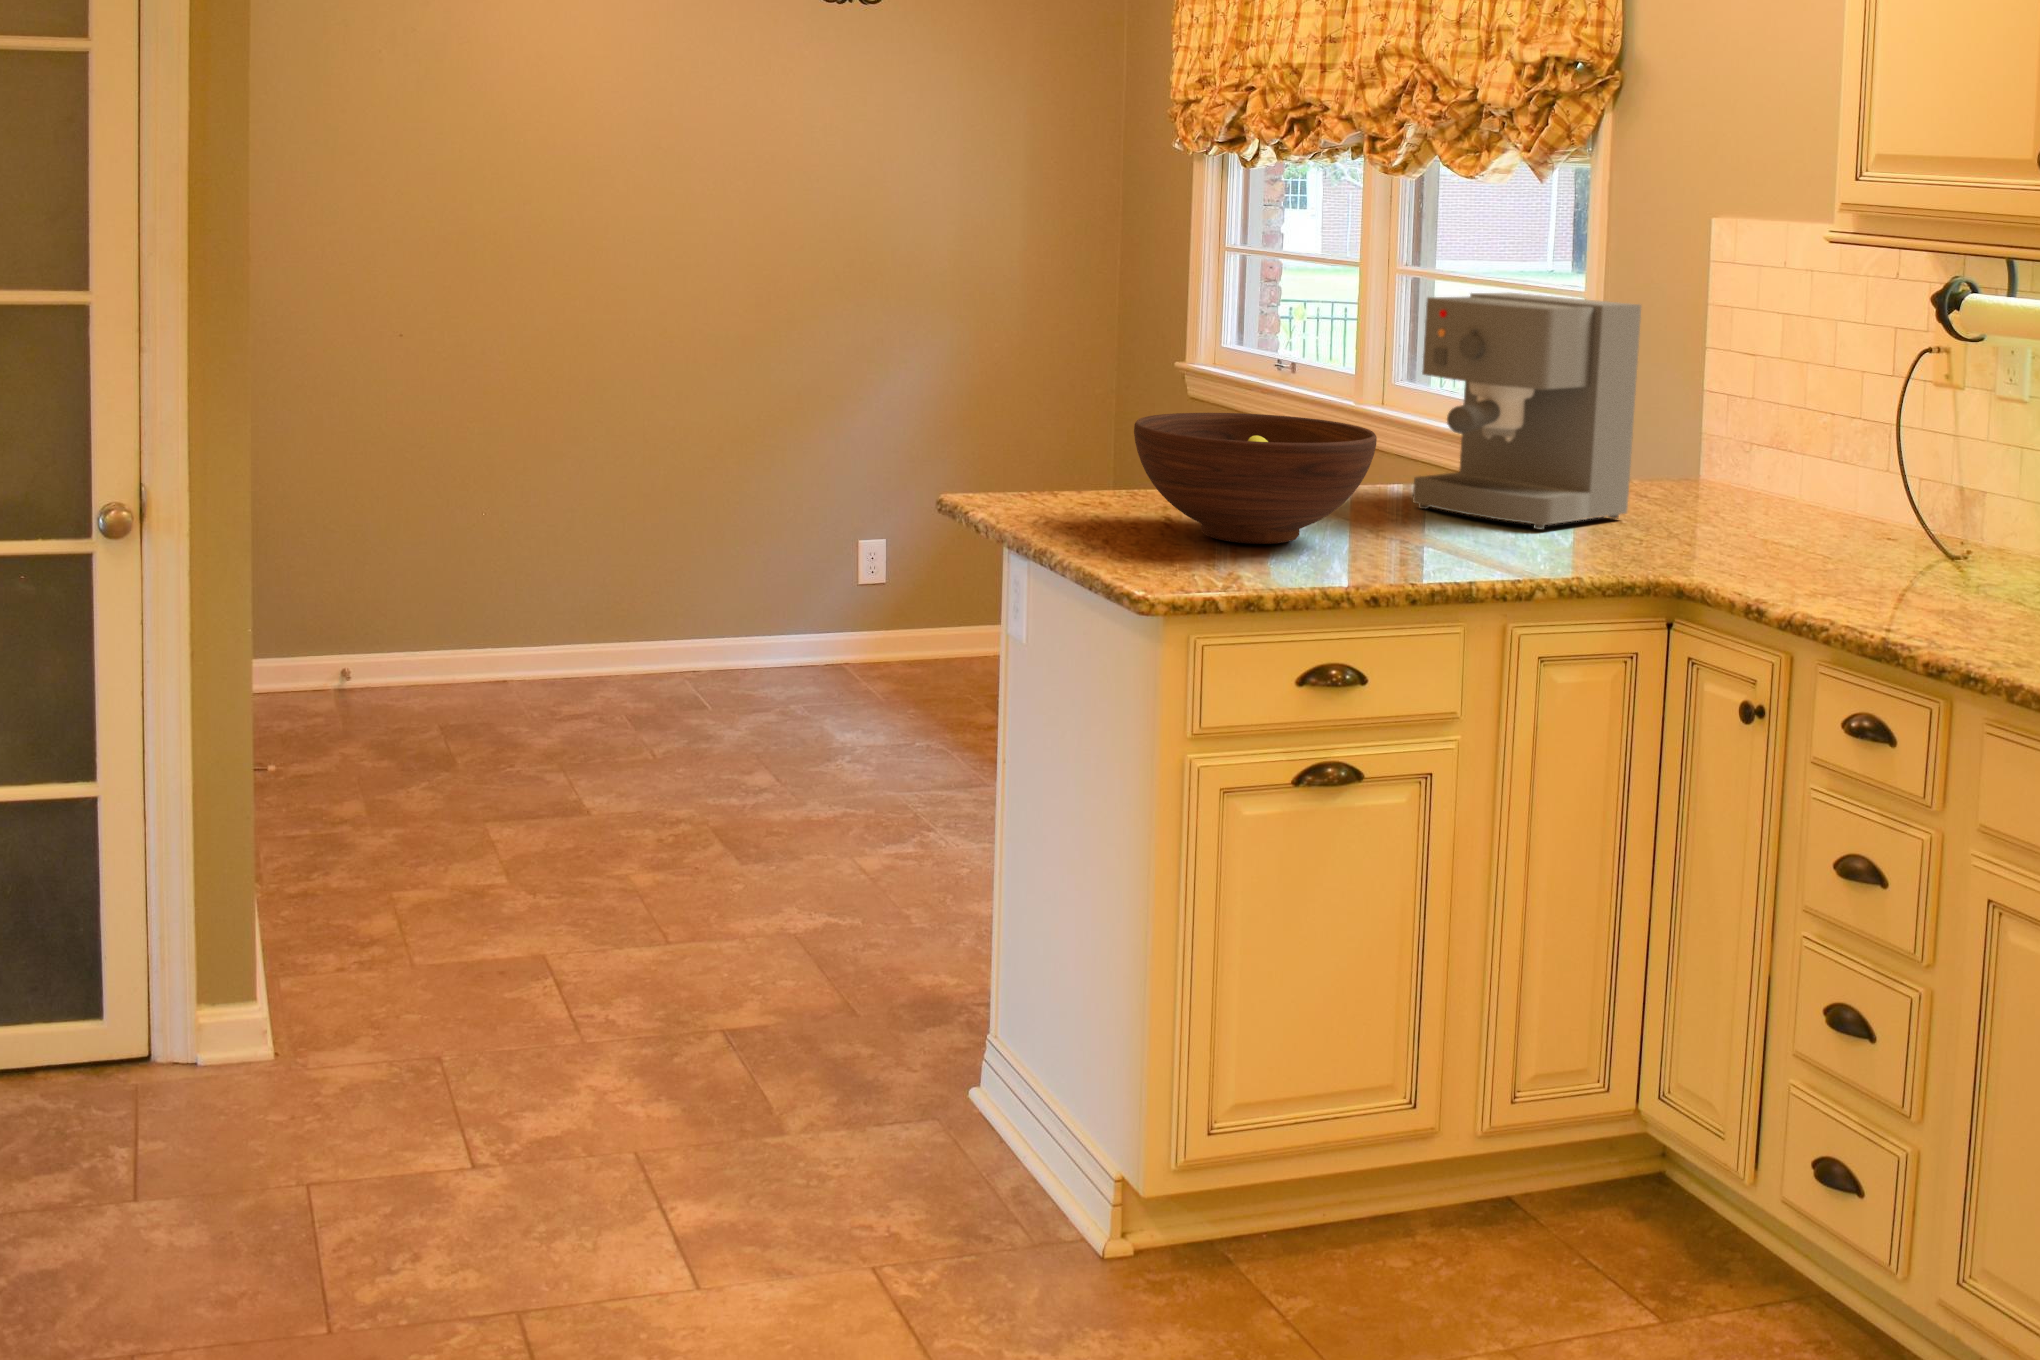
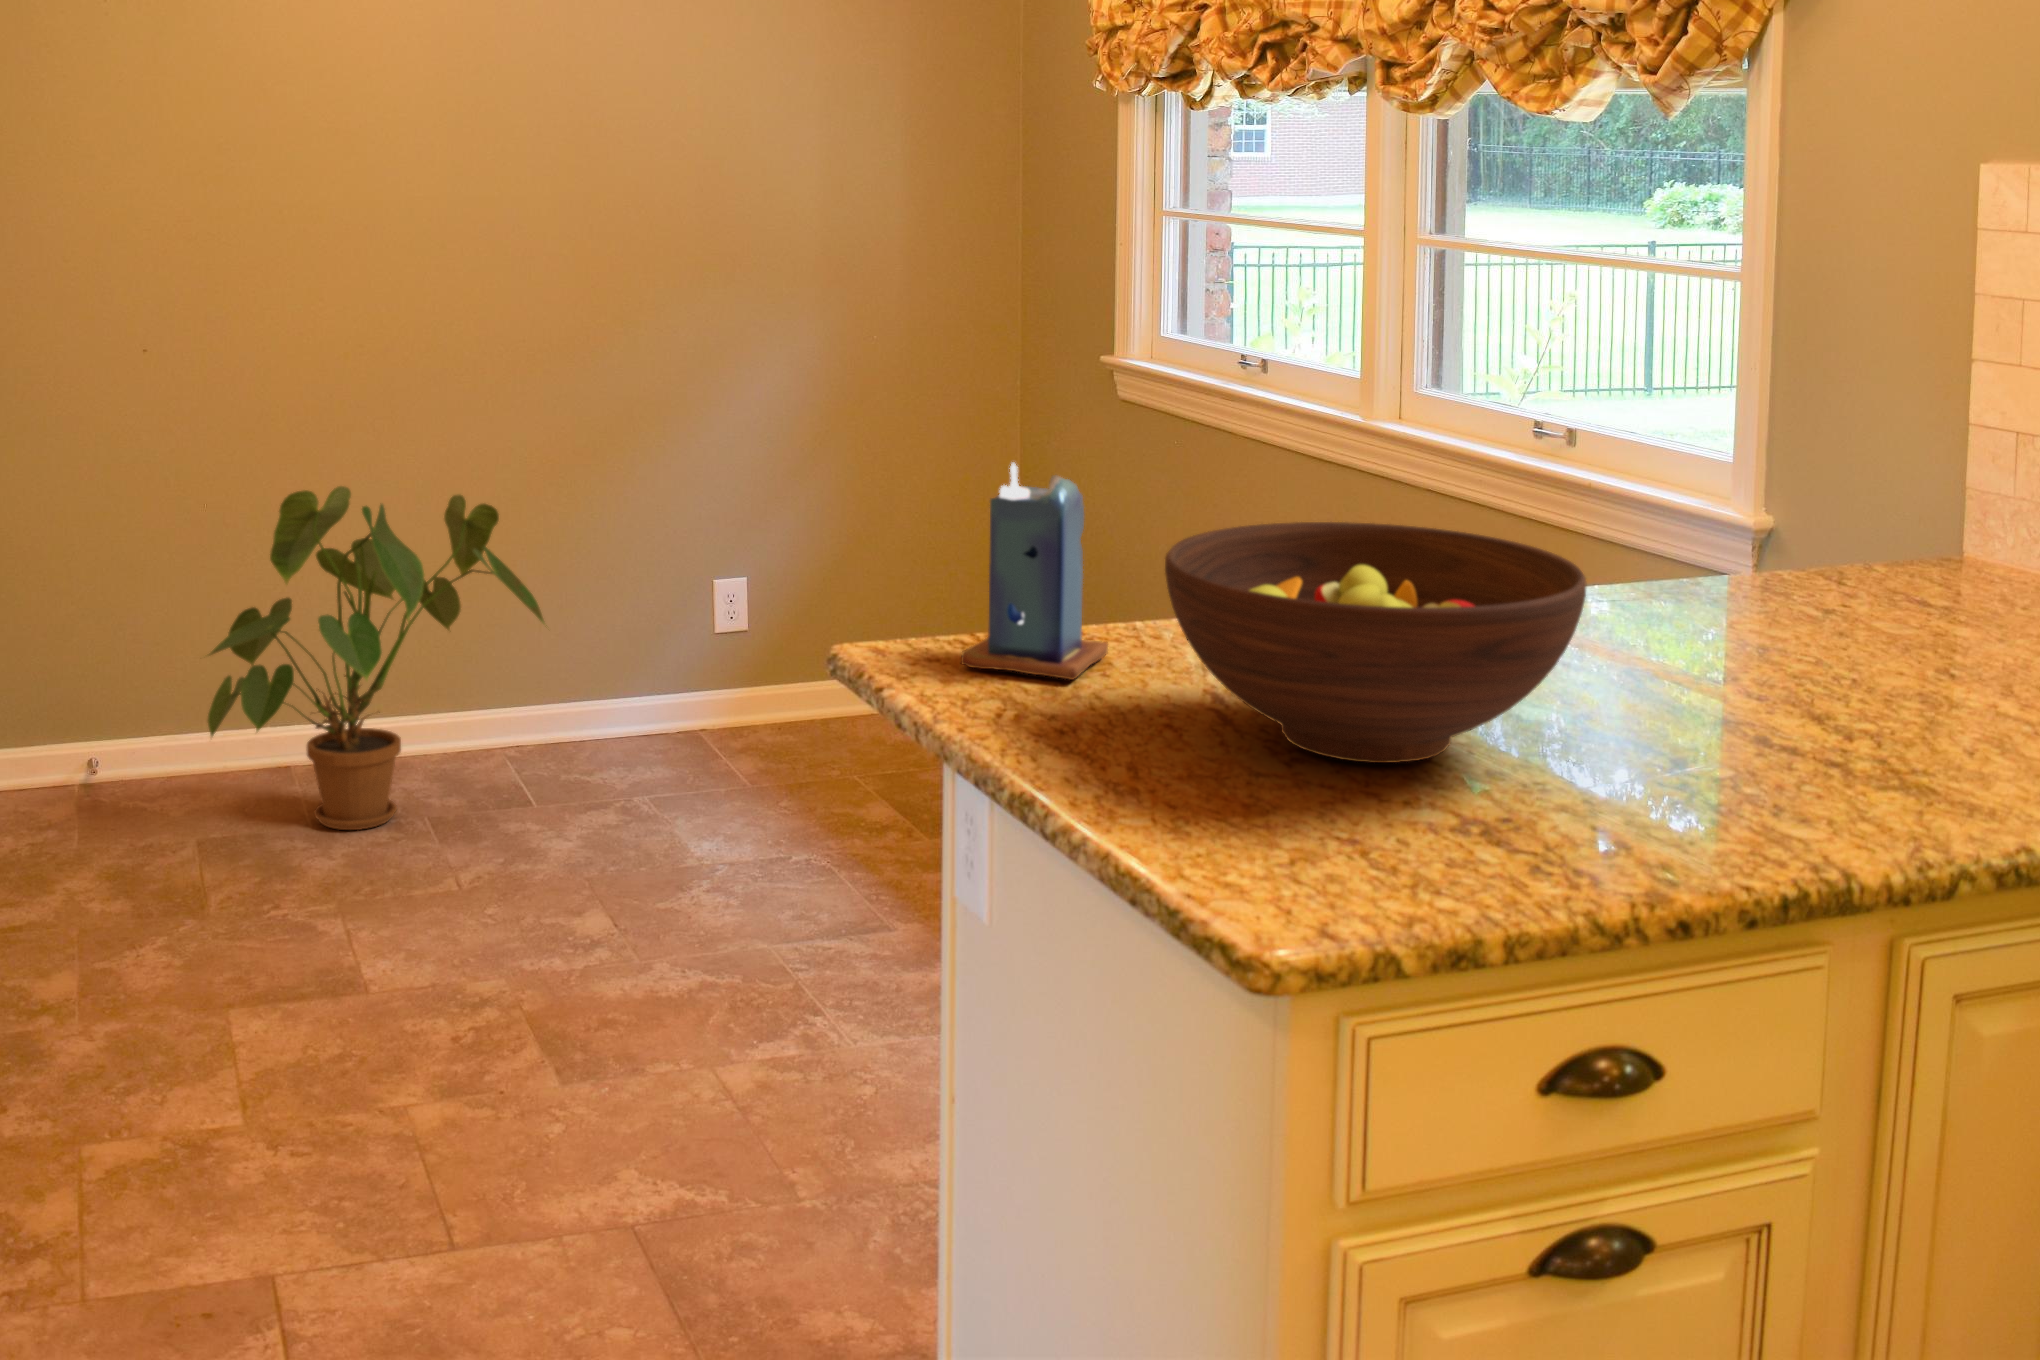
coffee maker: present [1413,293,1641,529] -> none [1579,296,1953,692]
candle: none [1015,373,1110,508] -> present [961,463,1108,680]
house plant: none [437,445,722,717] -> present [208,486,546,830]

